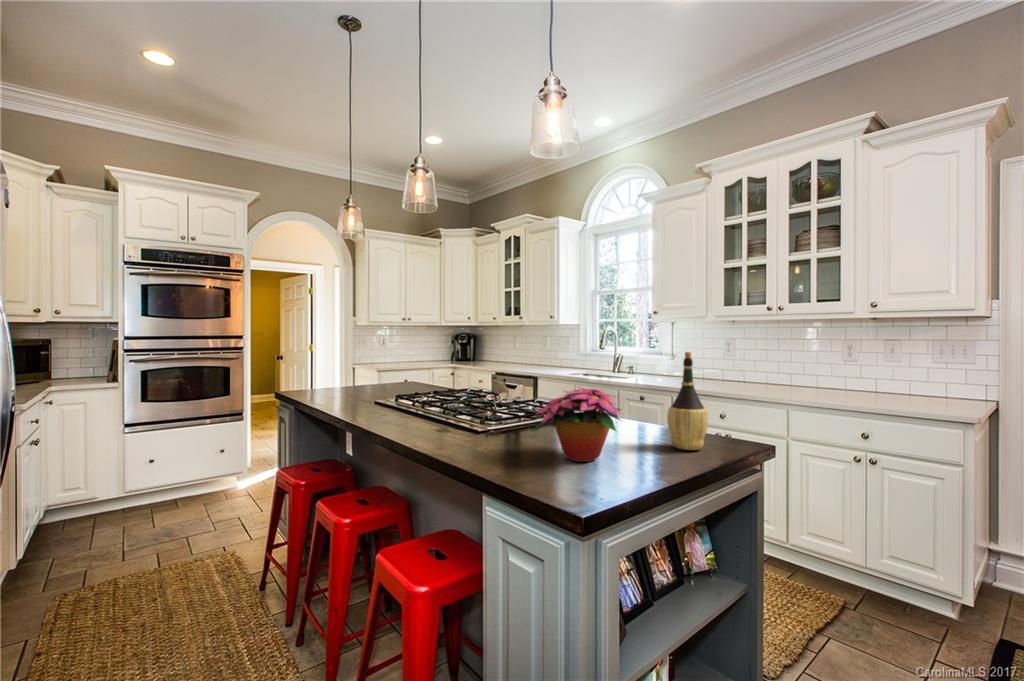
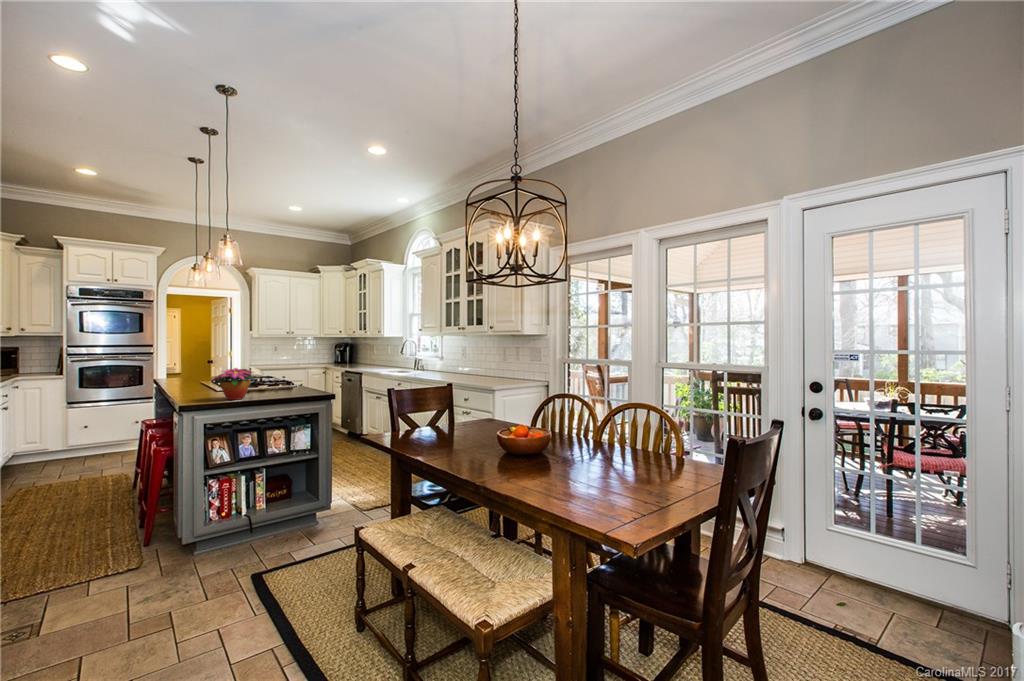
wine bottle: present [667,352,708,450] -> none [286,352,306,397]

